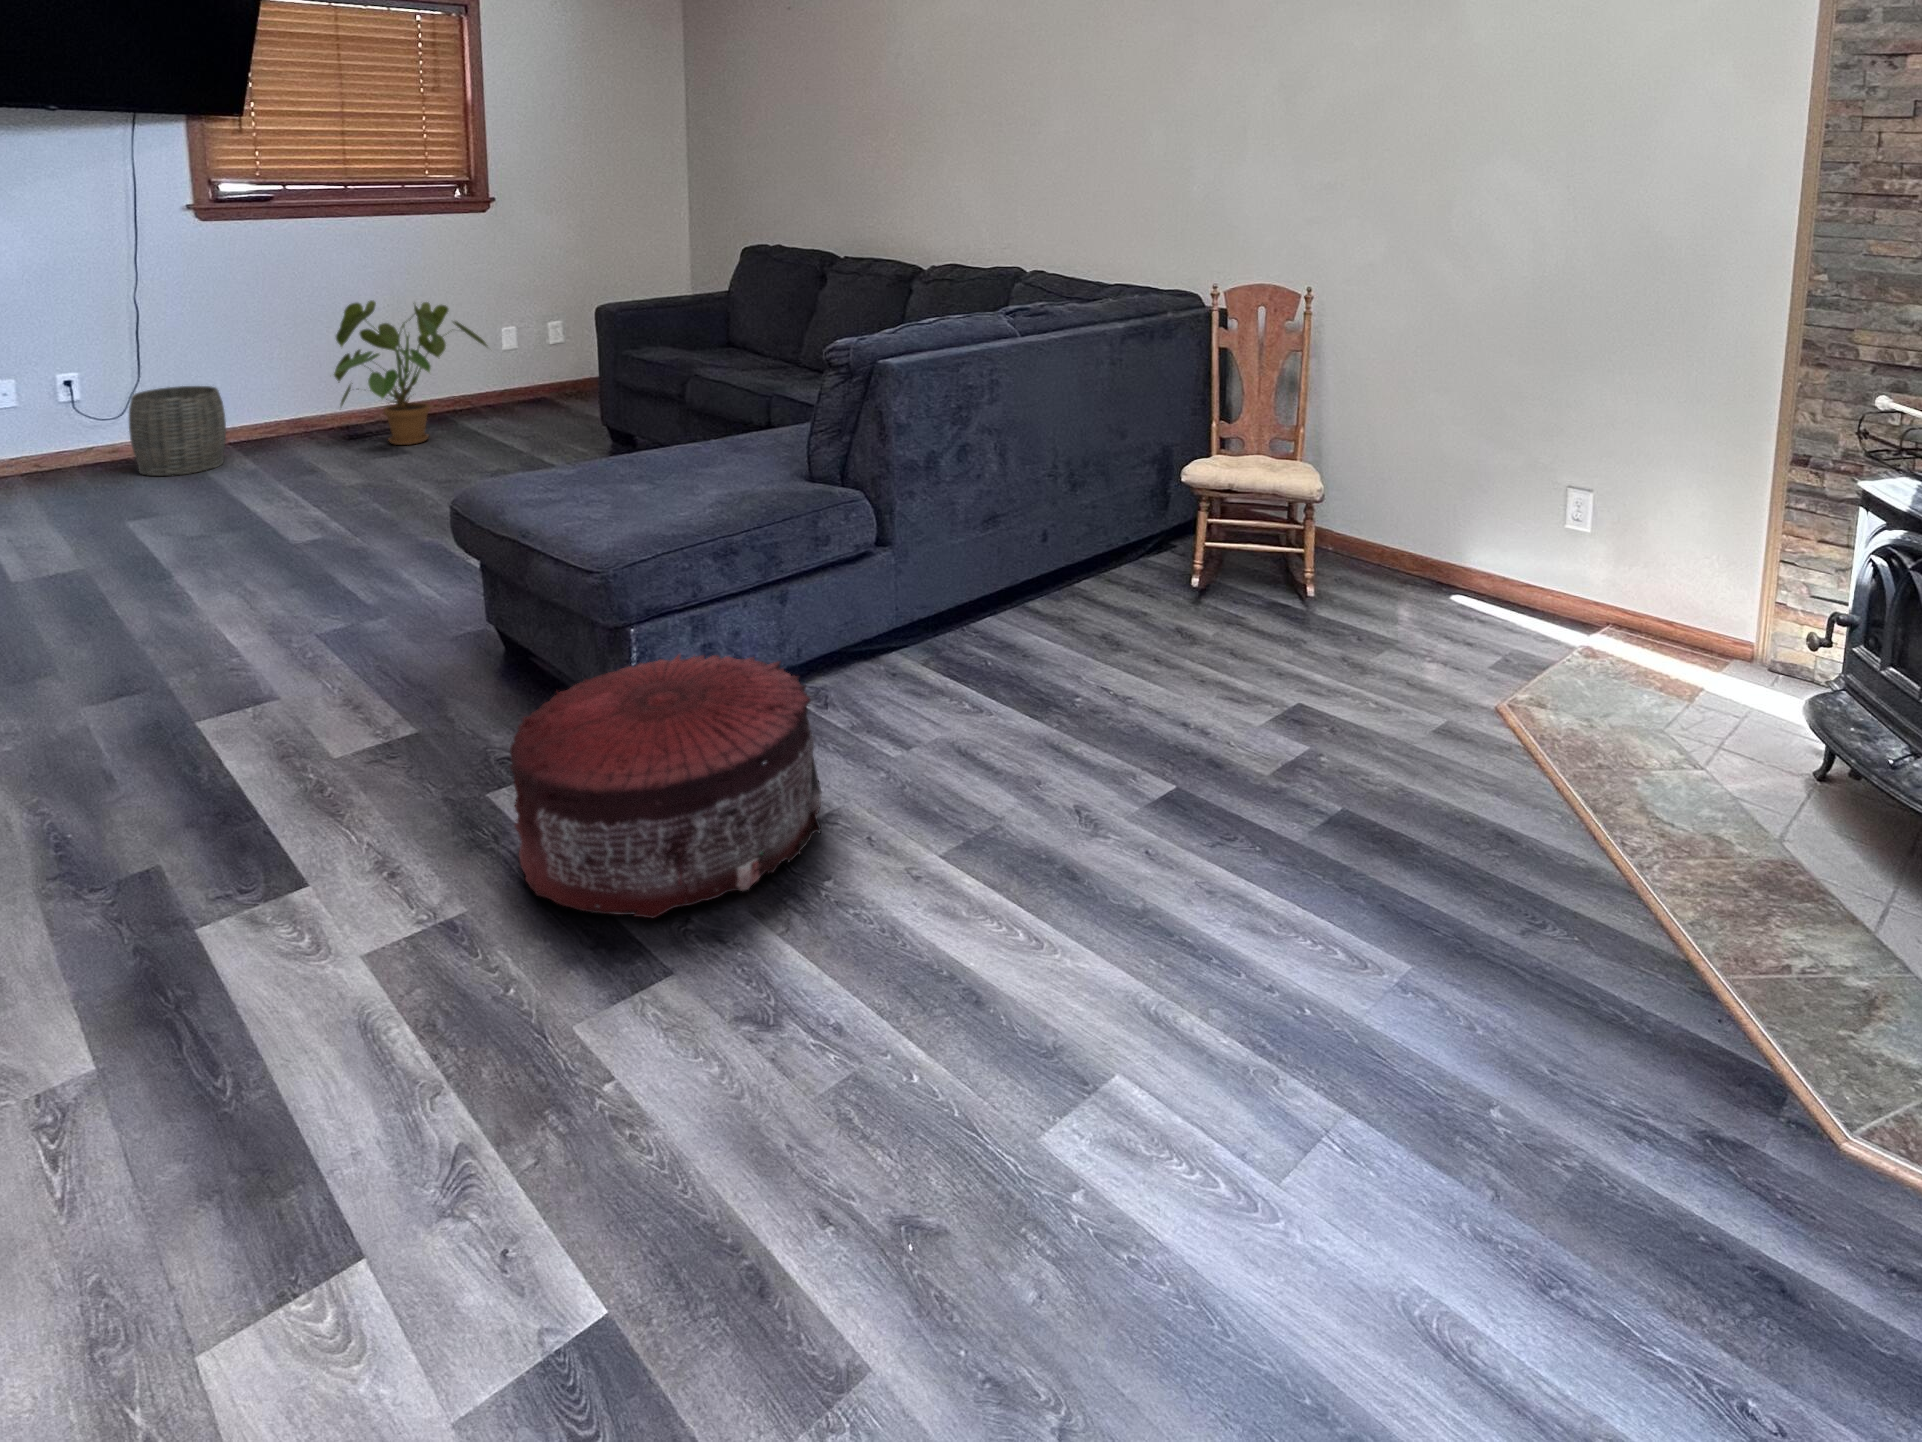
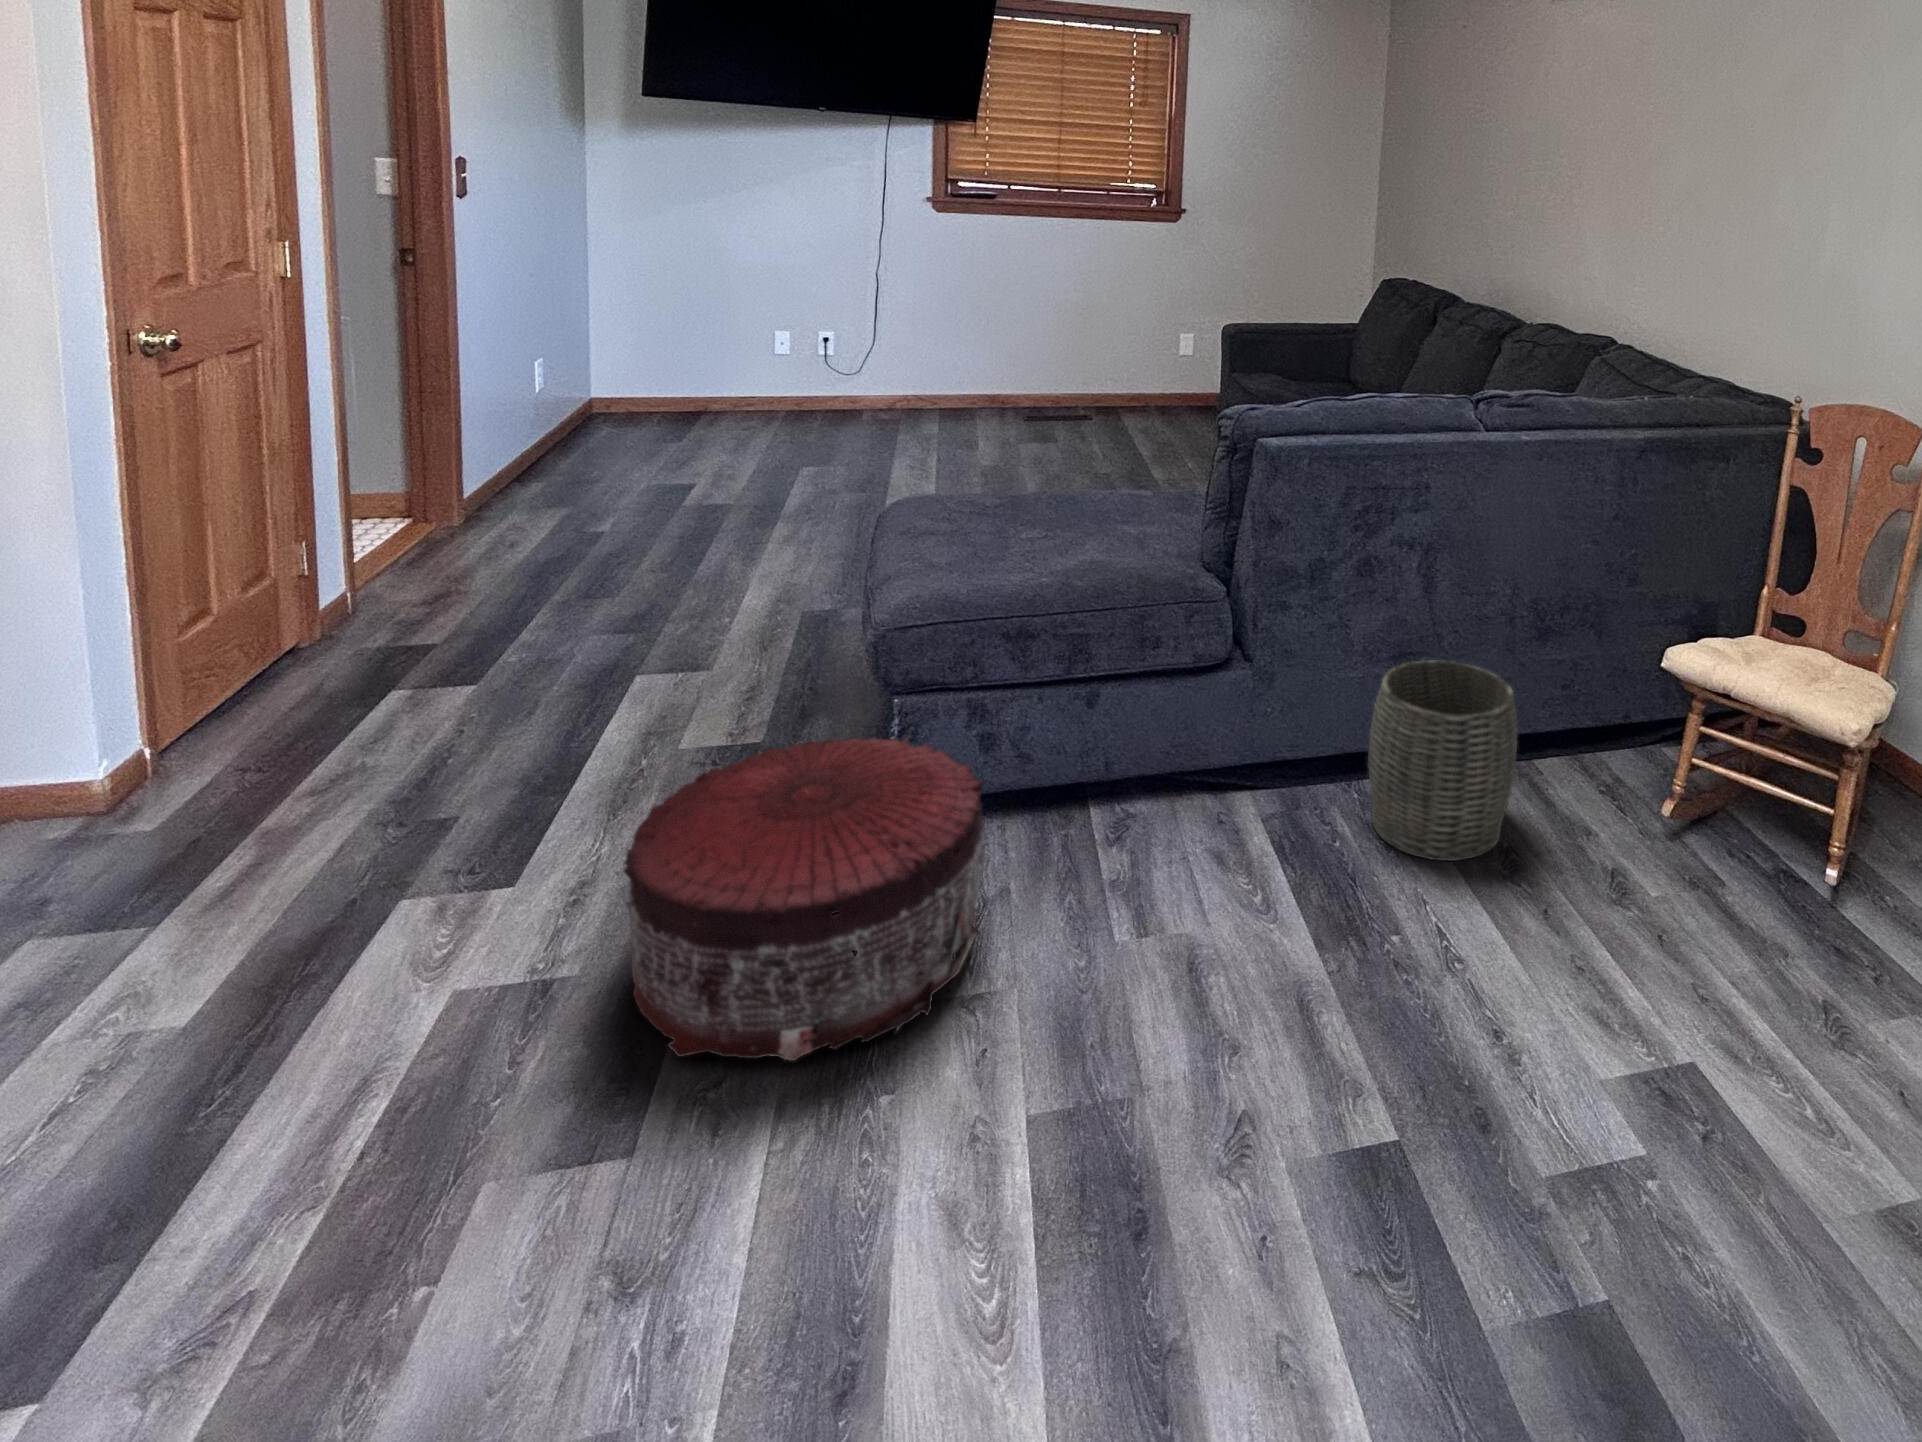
house plant: present [334,300,488,445] -> none [1006,298,1152,437]
woven basket: present [129,386,226,476] -> present [1368,660,1518,861]

